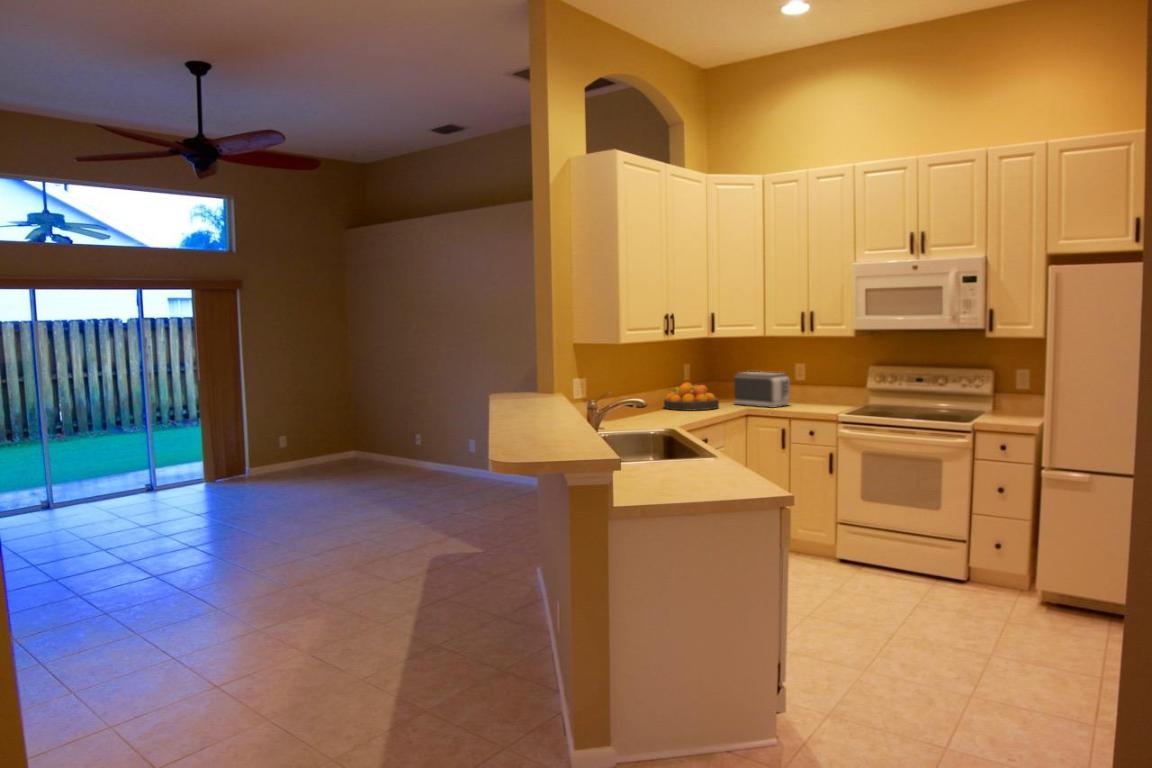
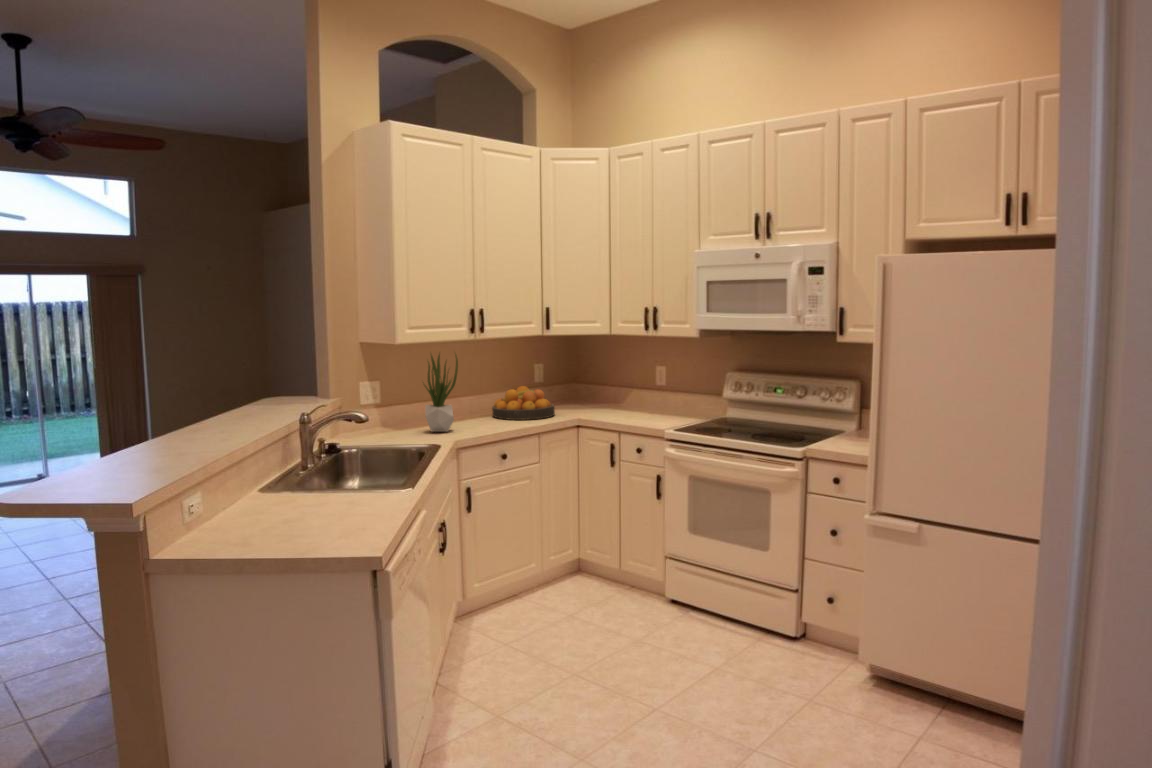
potted plant: none [632,348,662,419] -> present [425,354,458,432]
toaster: present [734,372,790,408] -> none [579,375,638,418]

